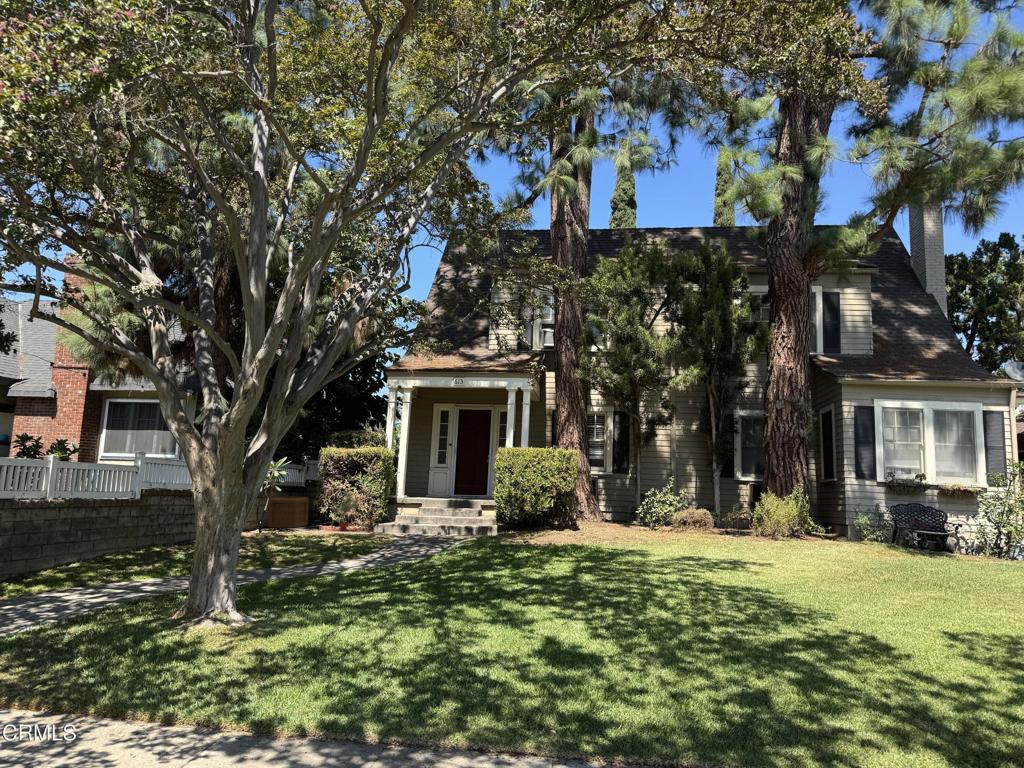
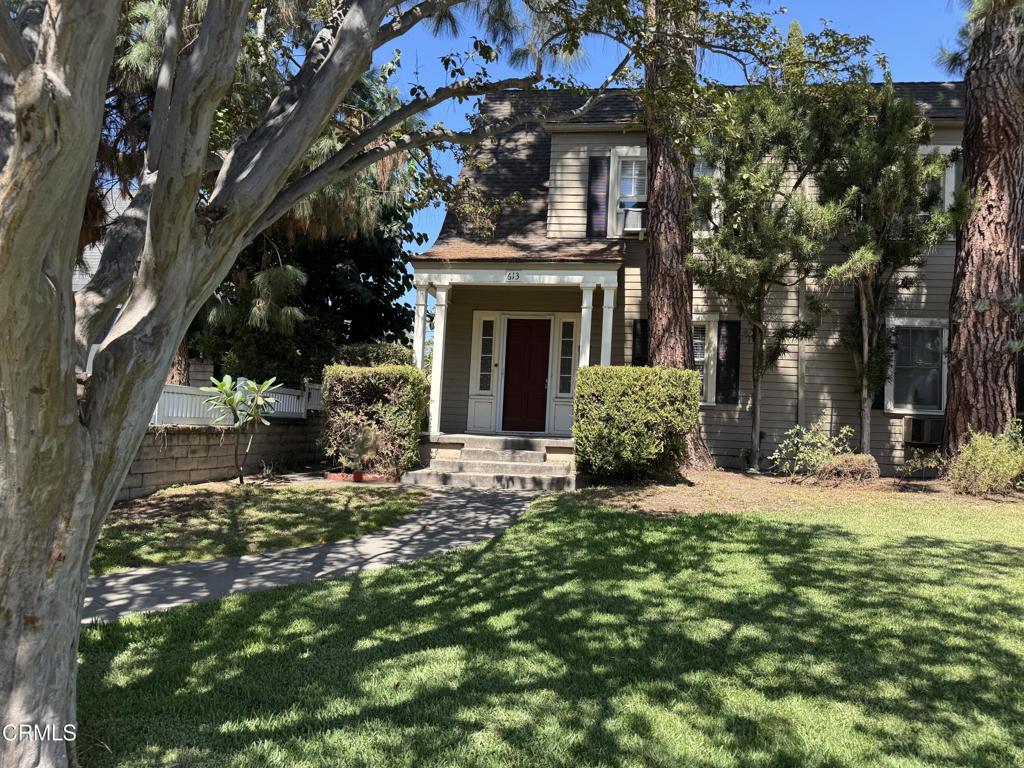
wooden crate: present [268,497,309,528] -> none [253,434,309,477]

